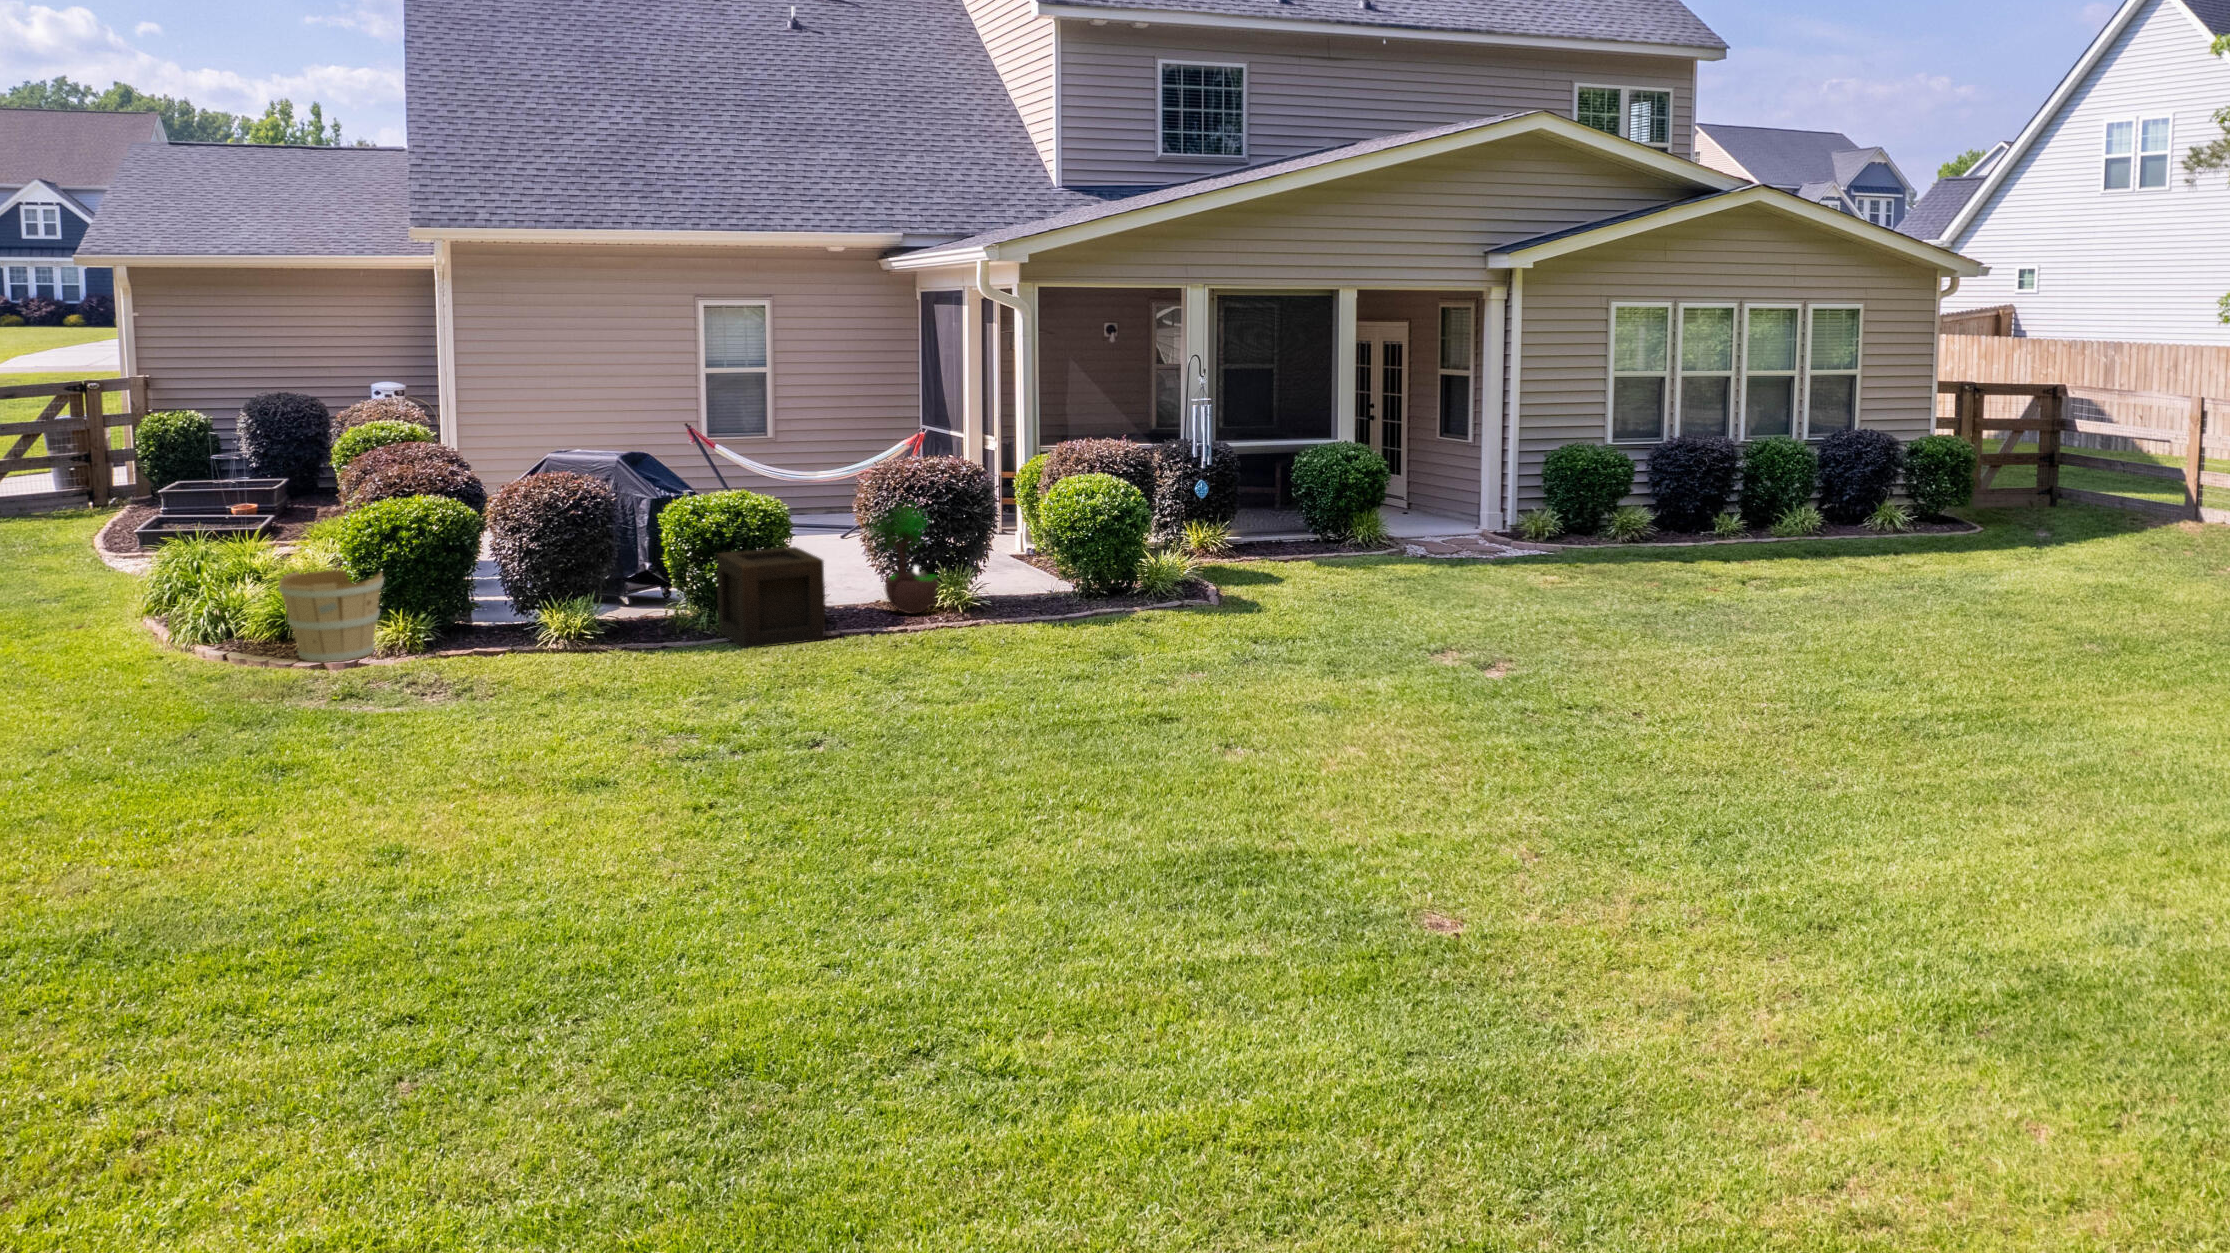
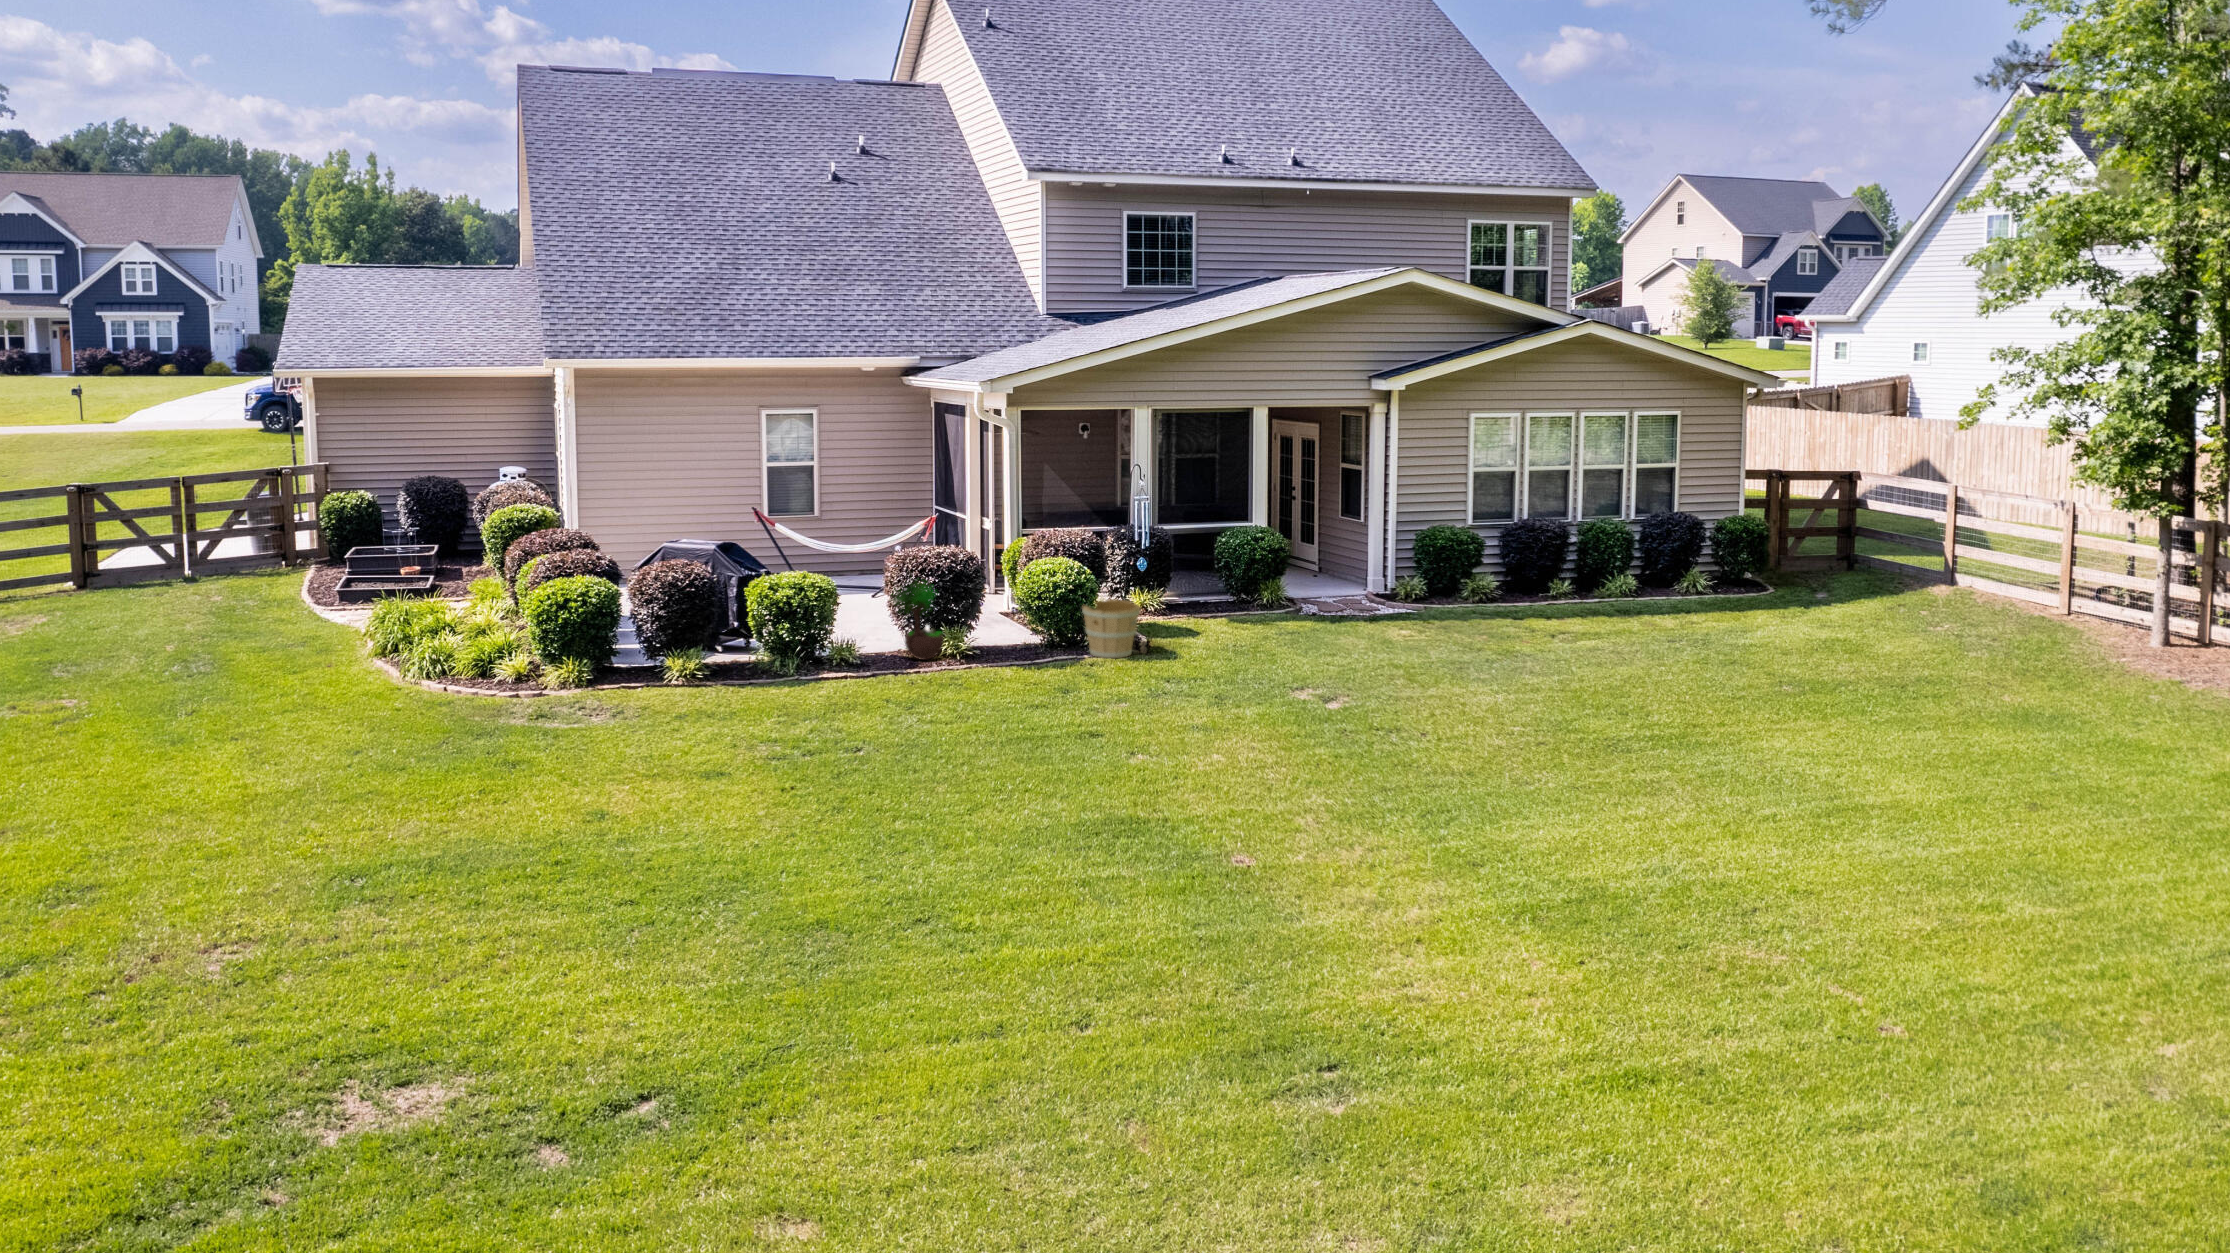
wooden crate: present [717,547,825,649] -> none [785,612,862,686]
wooden bucket: present [278,570,384,662] -> present [1082,599,1140,658]

